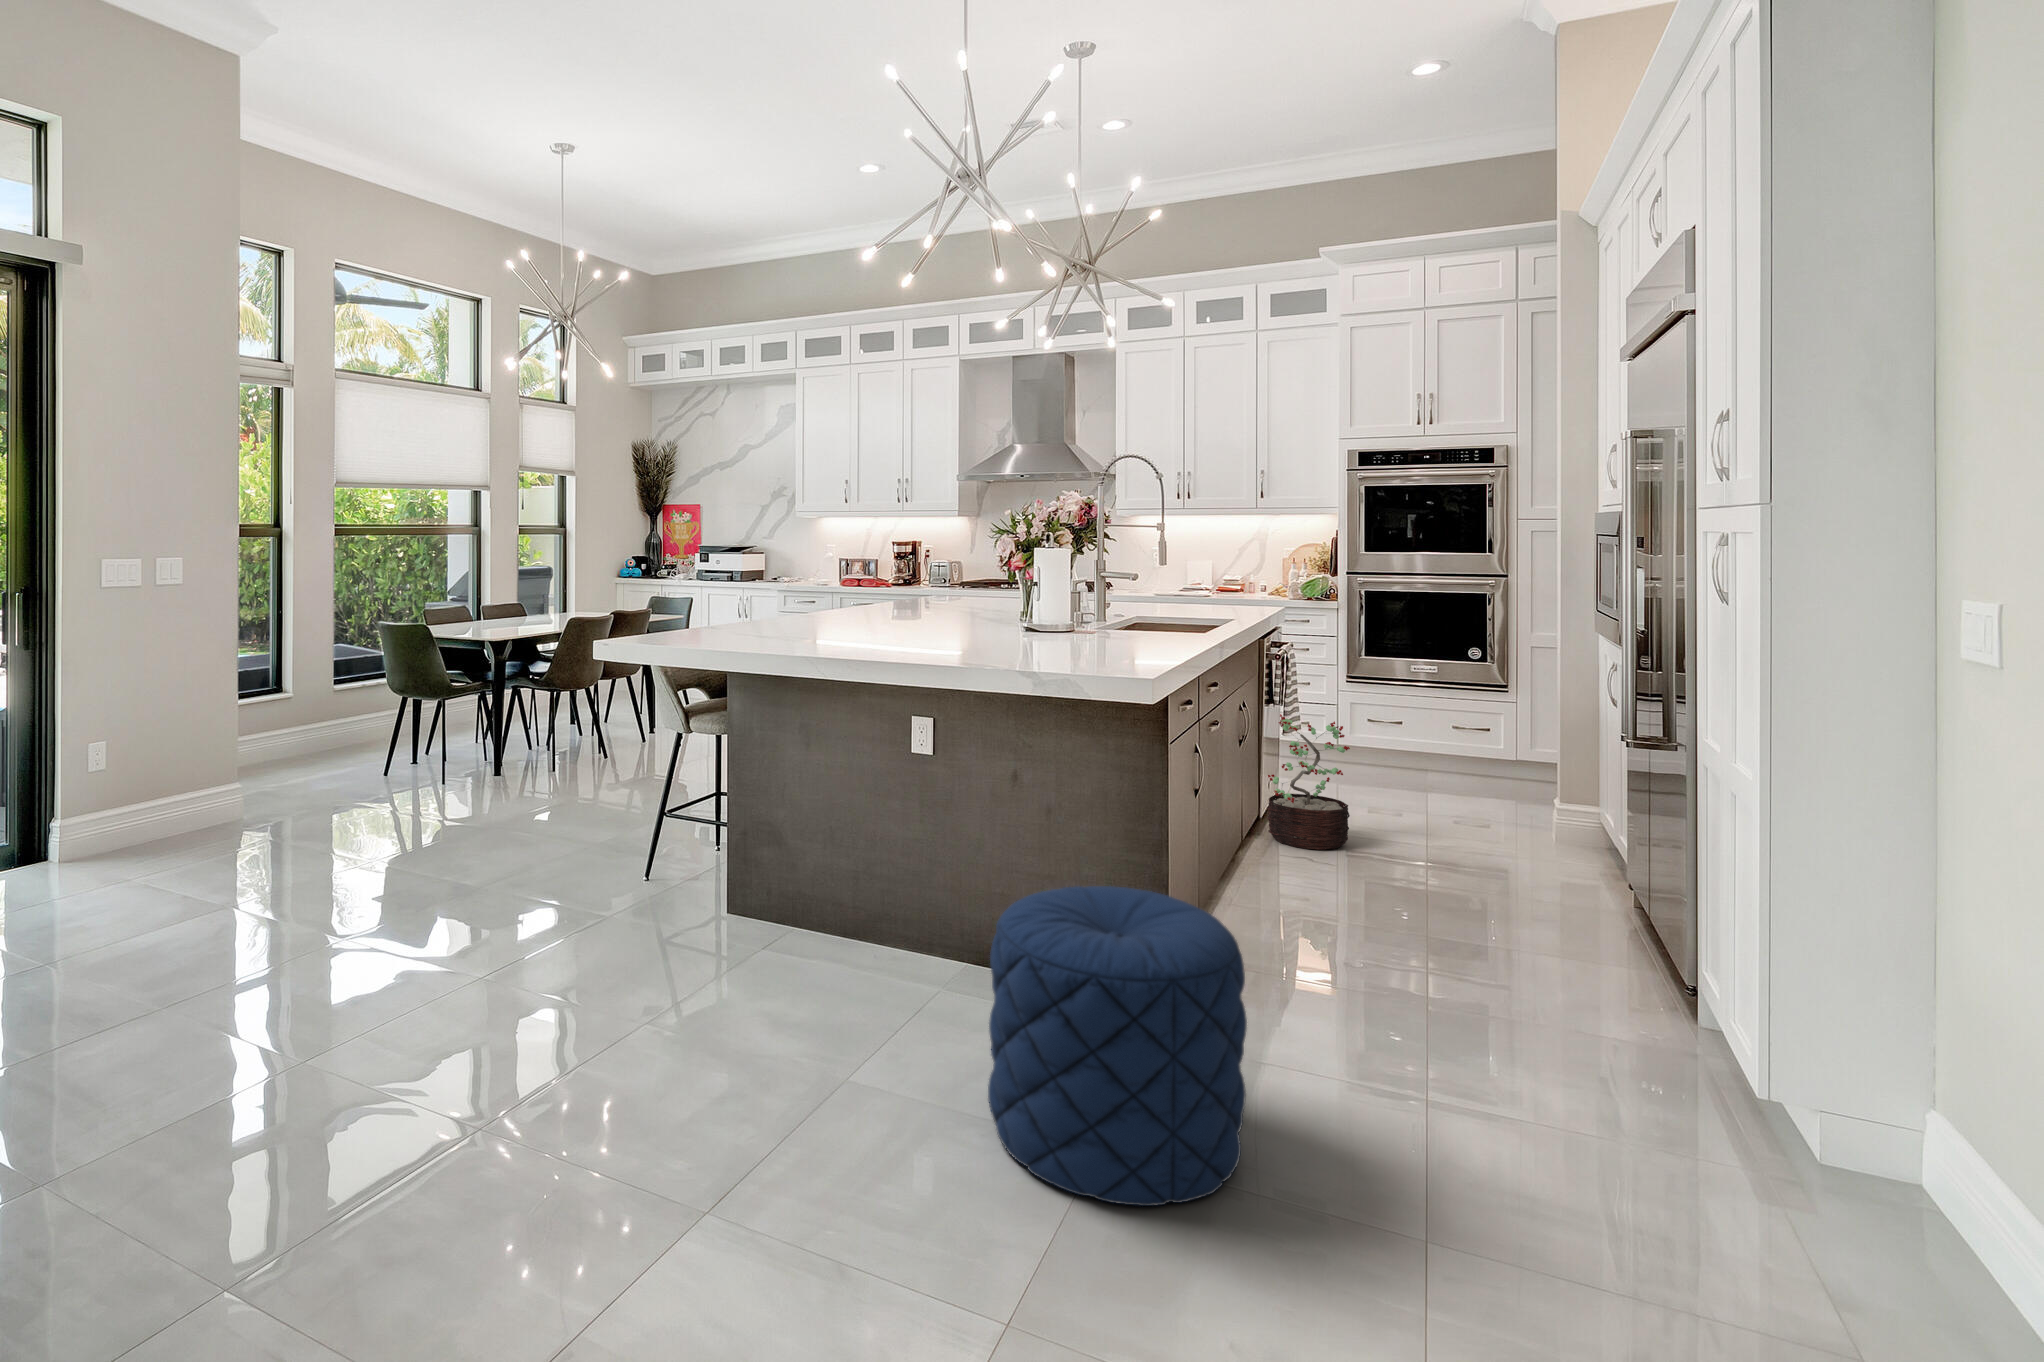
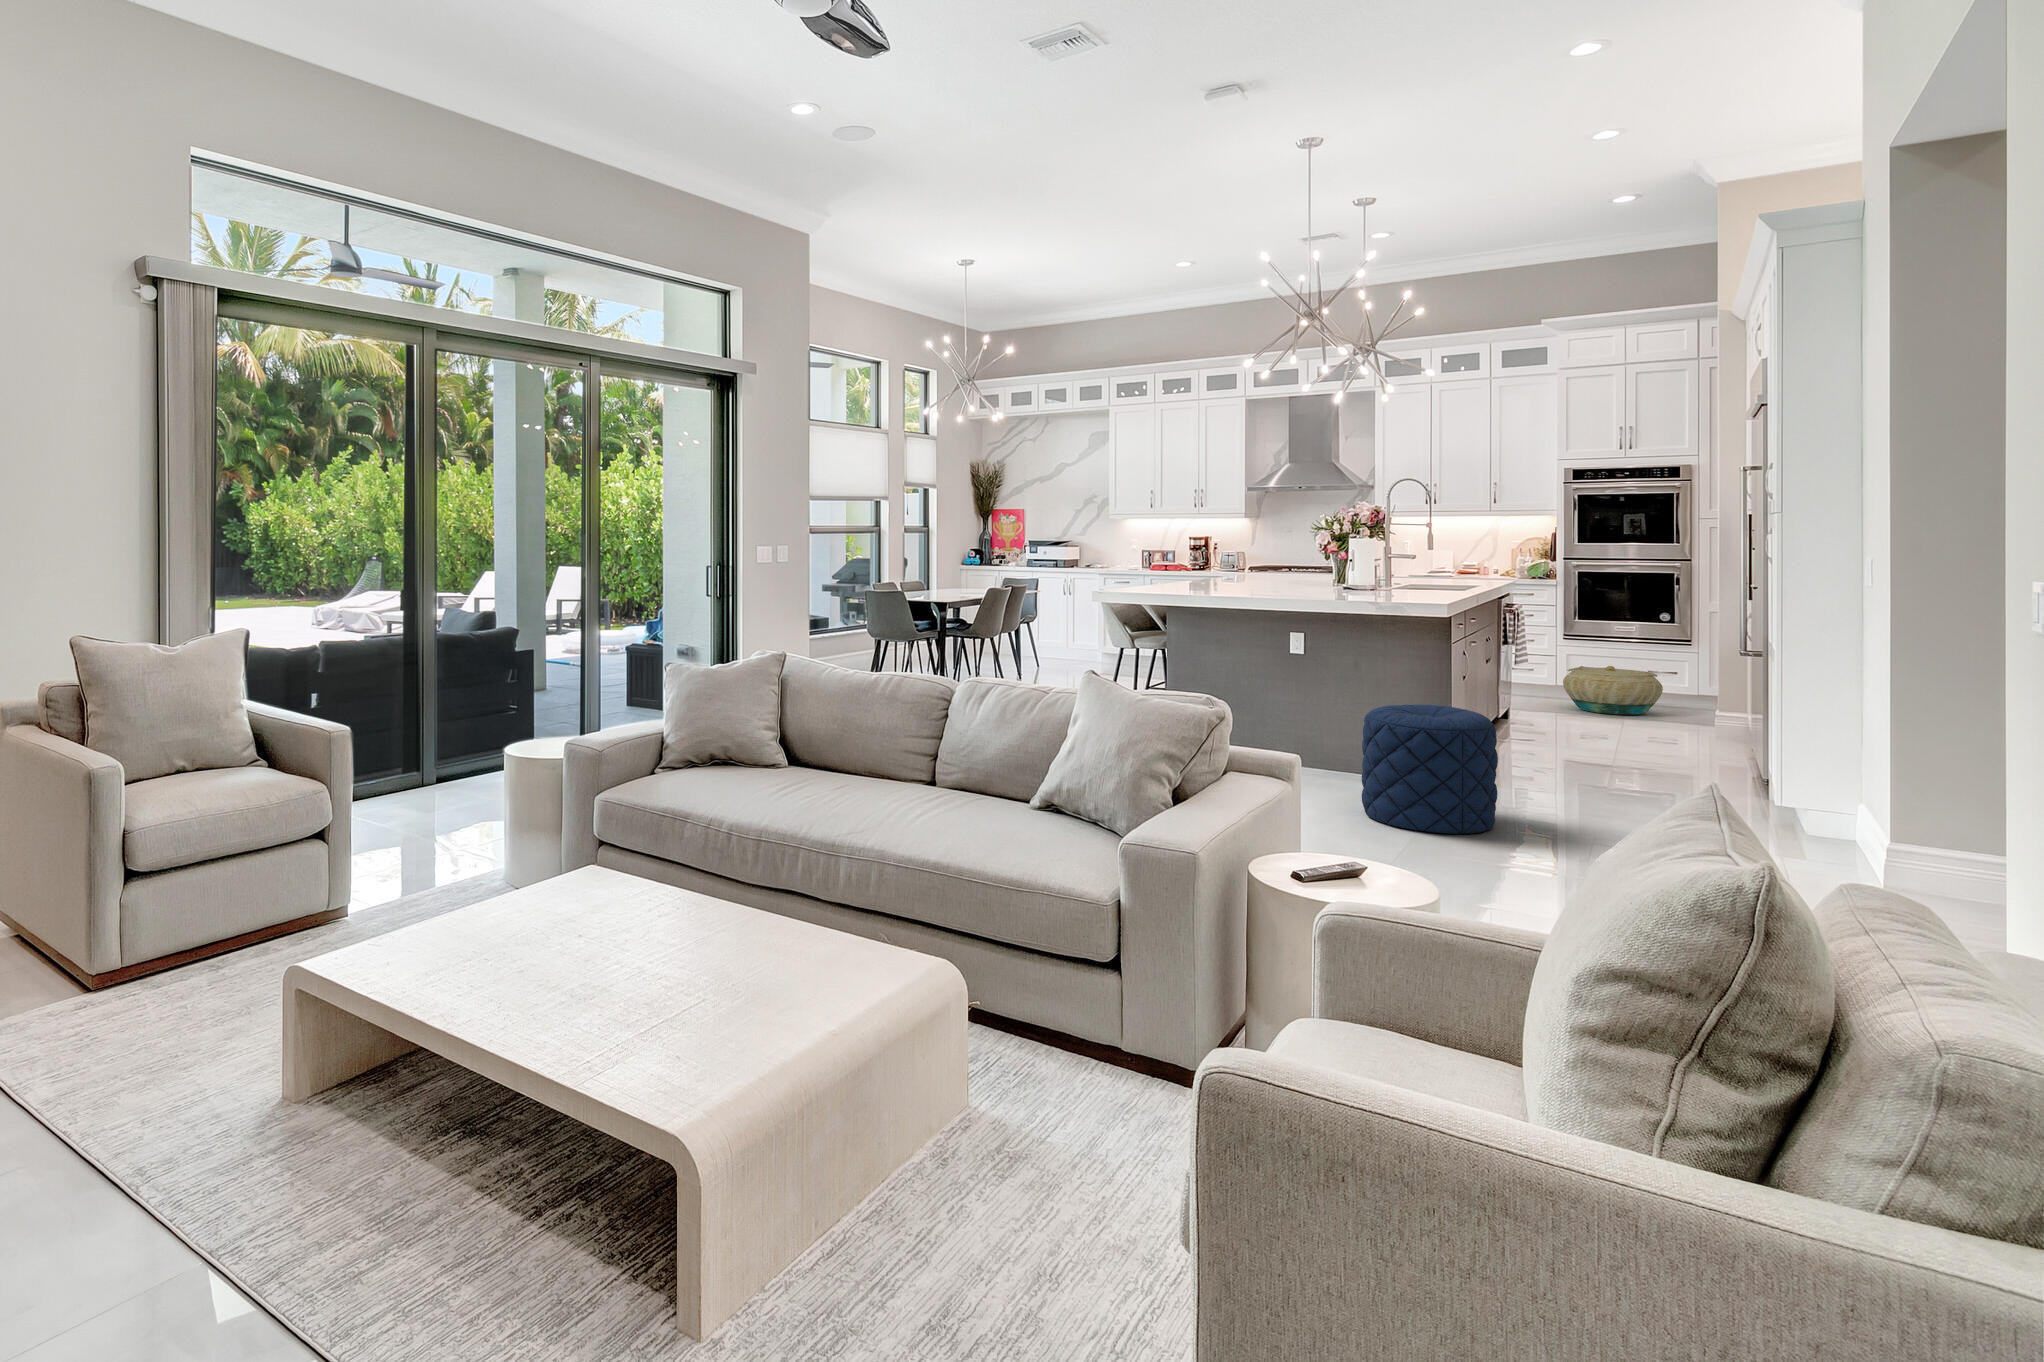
decorative plant: present [1267,714,1350,850] -> none [1503,650,1564,739]
basket: none [1344,720,1469,789] -> present [1563,666,1663,715]

